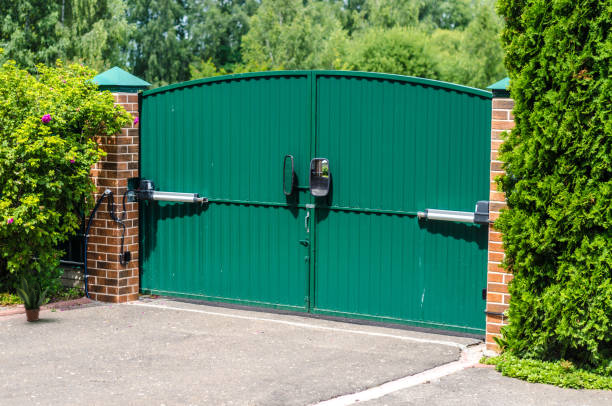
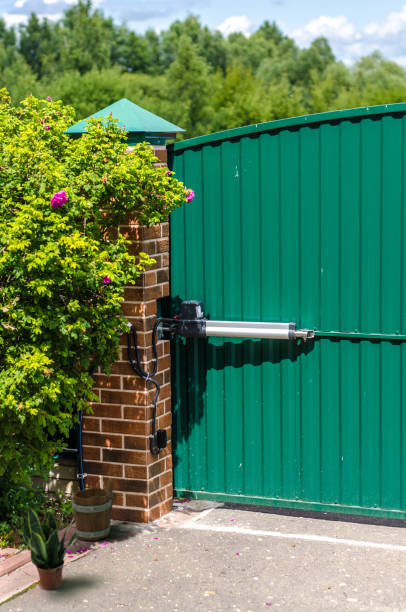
bucket: none [68,278,99,308] -> present [72,479,114,541]

